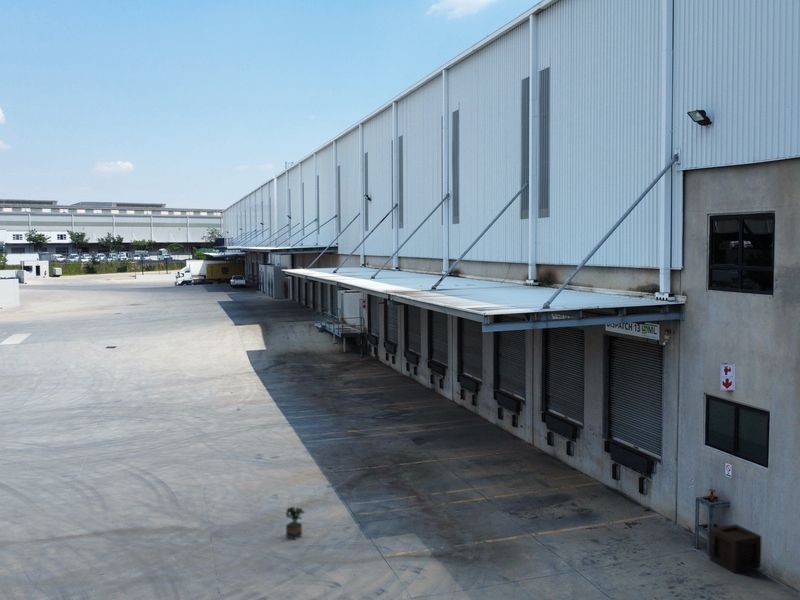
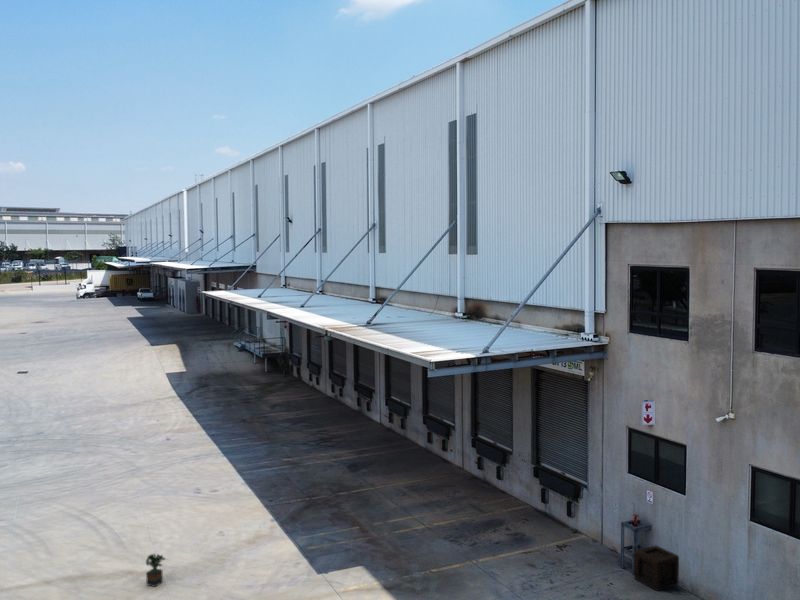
potted tree: present [286,507,304,539] -> present [146,554,165,587]

